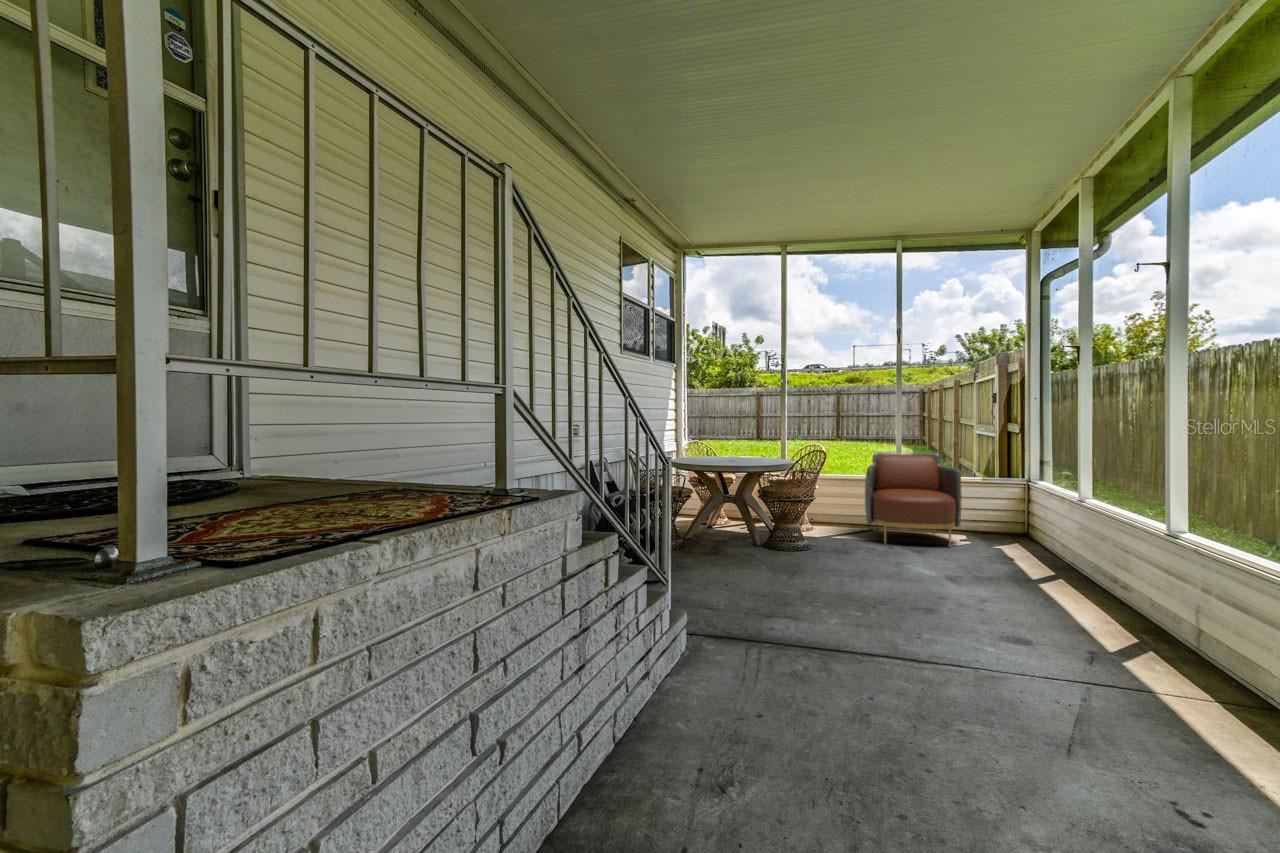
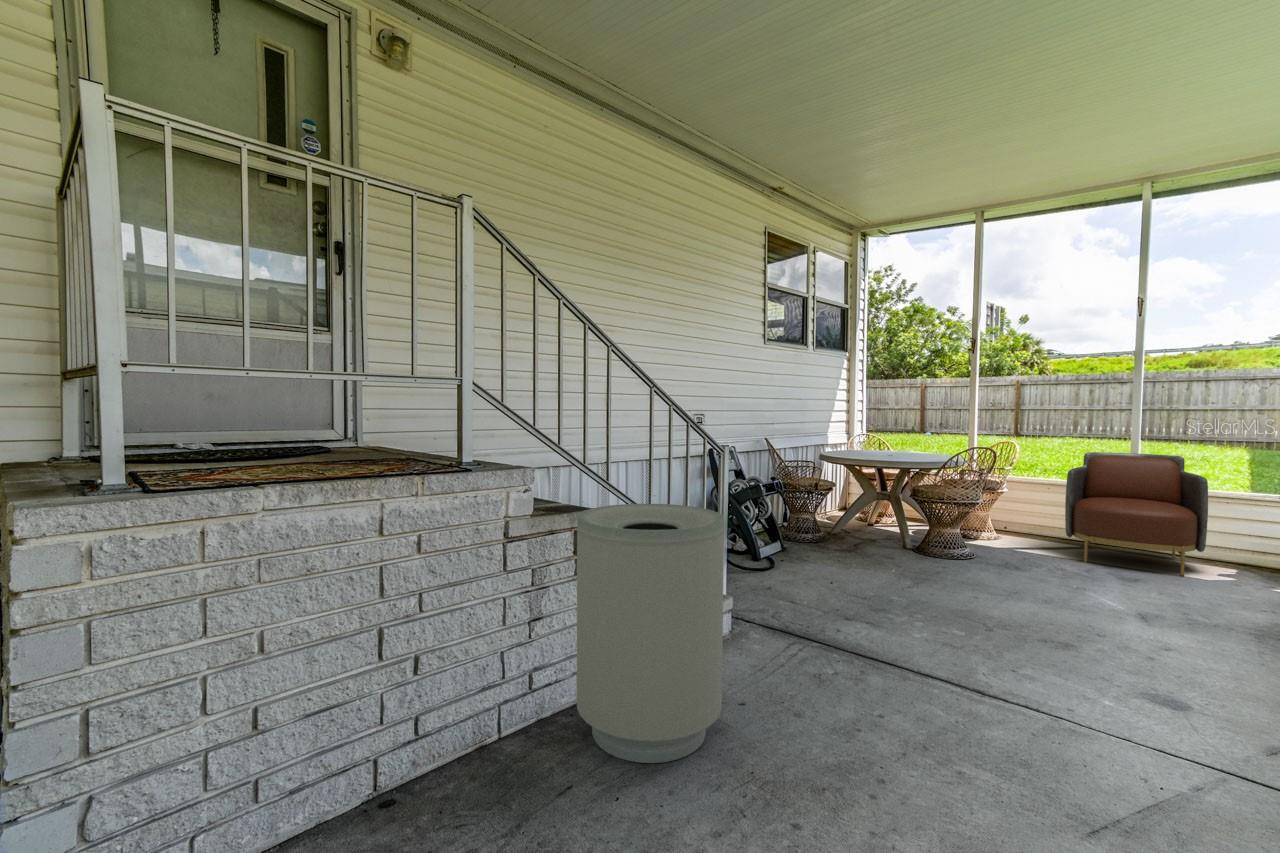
trash can: none [622,522,780,805] -> present [577,504,724,763]

